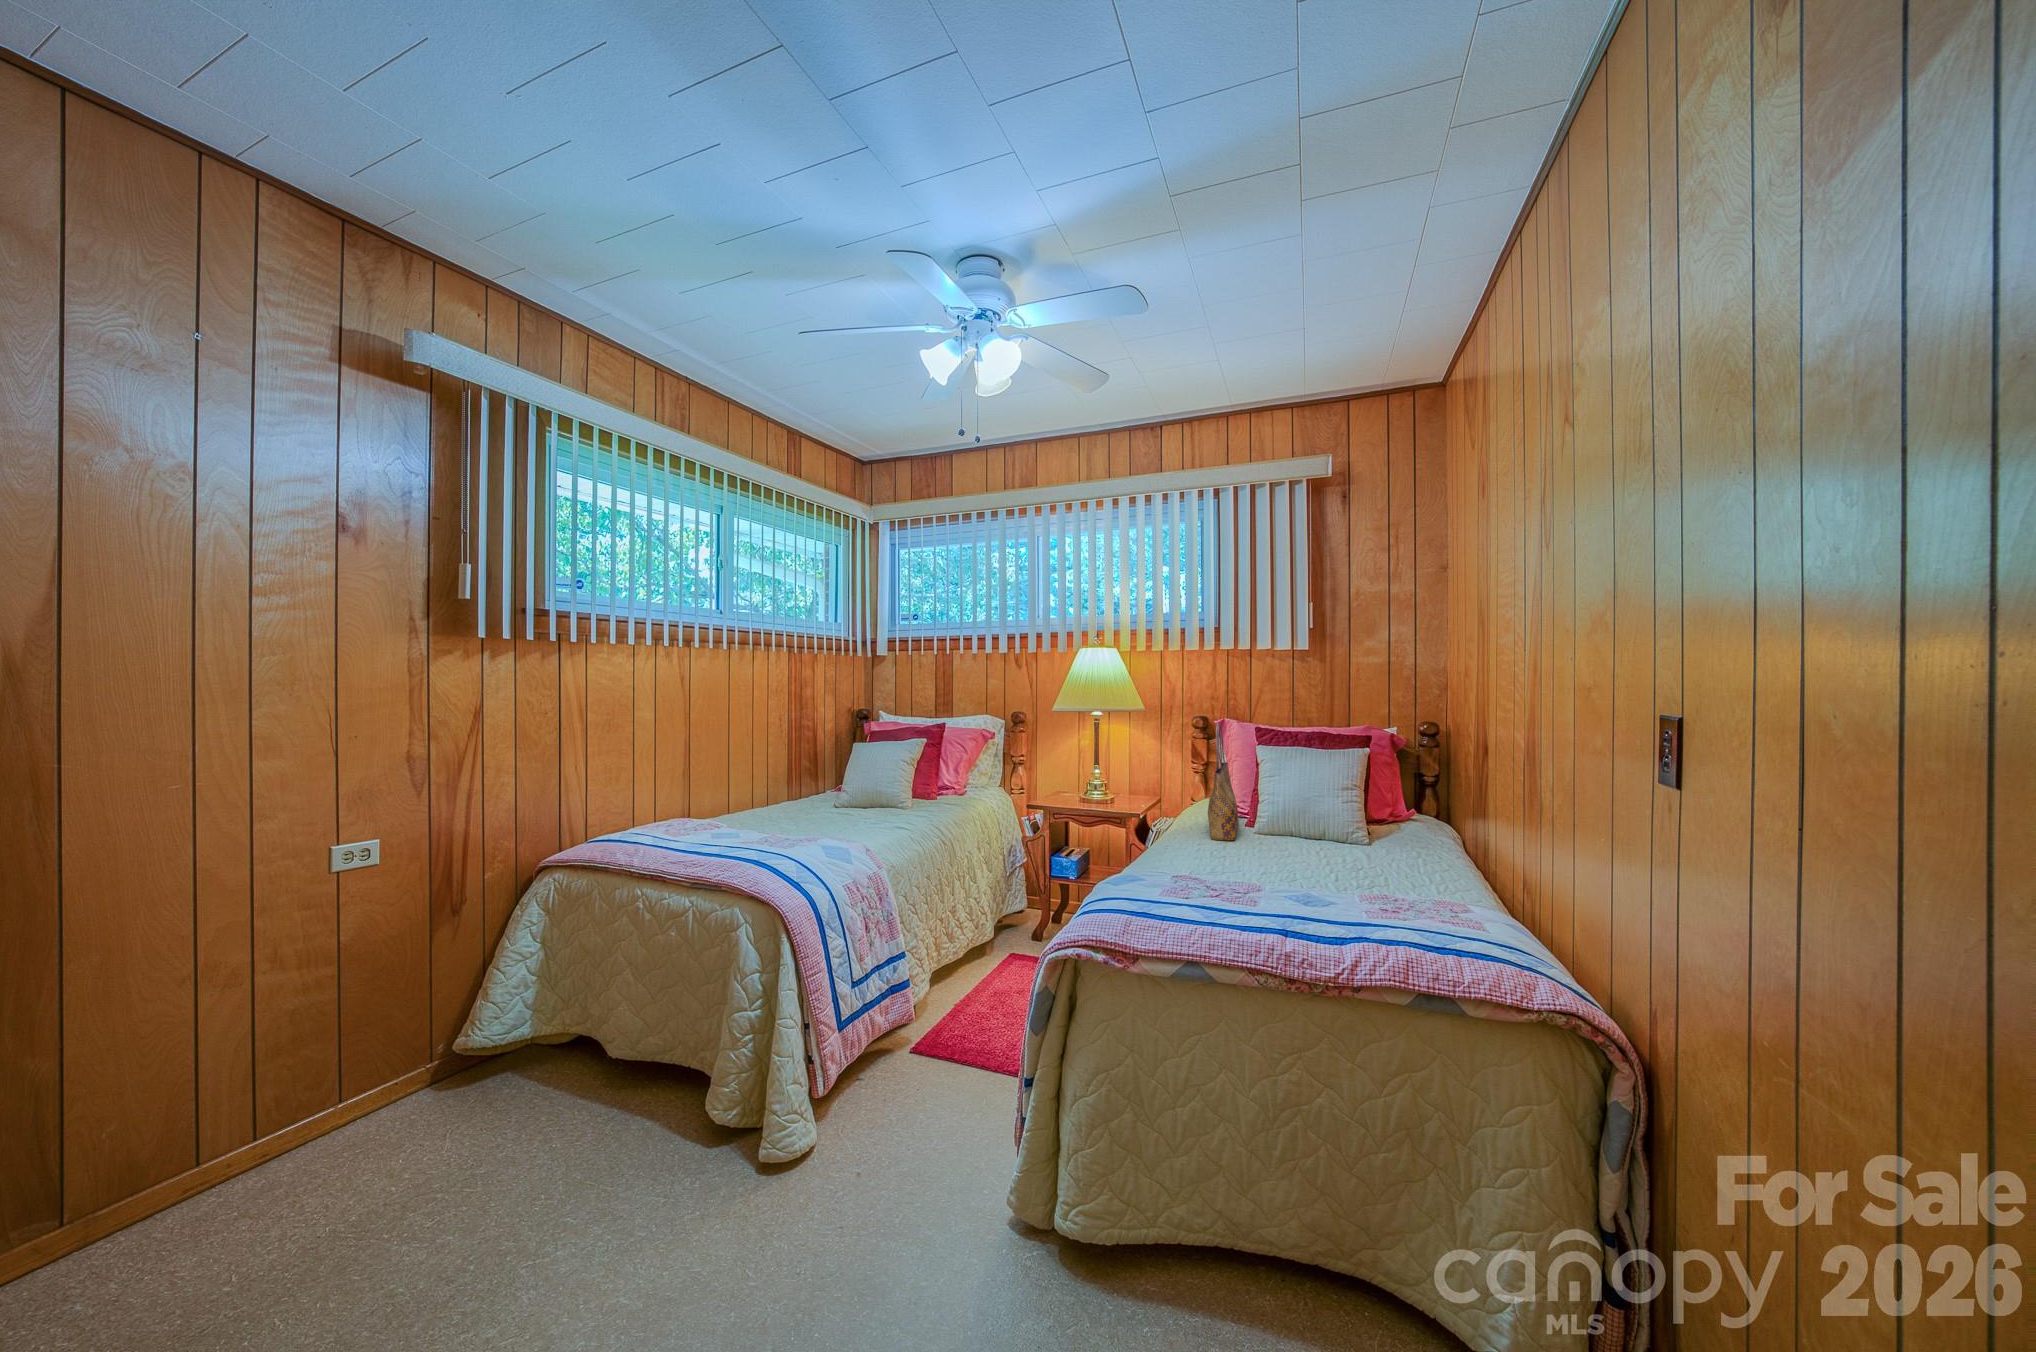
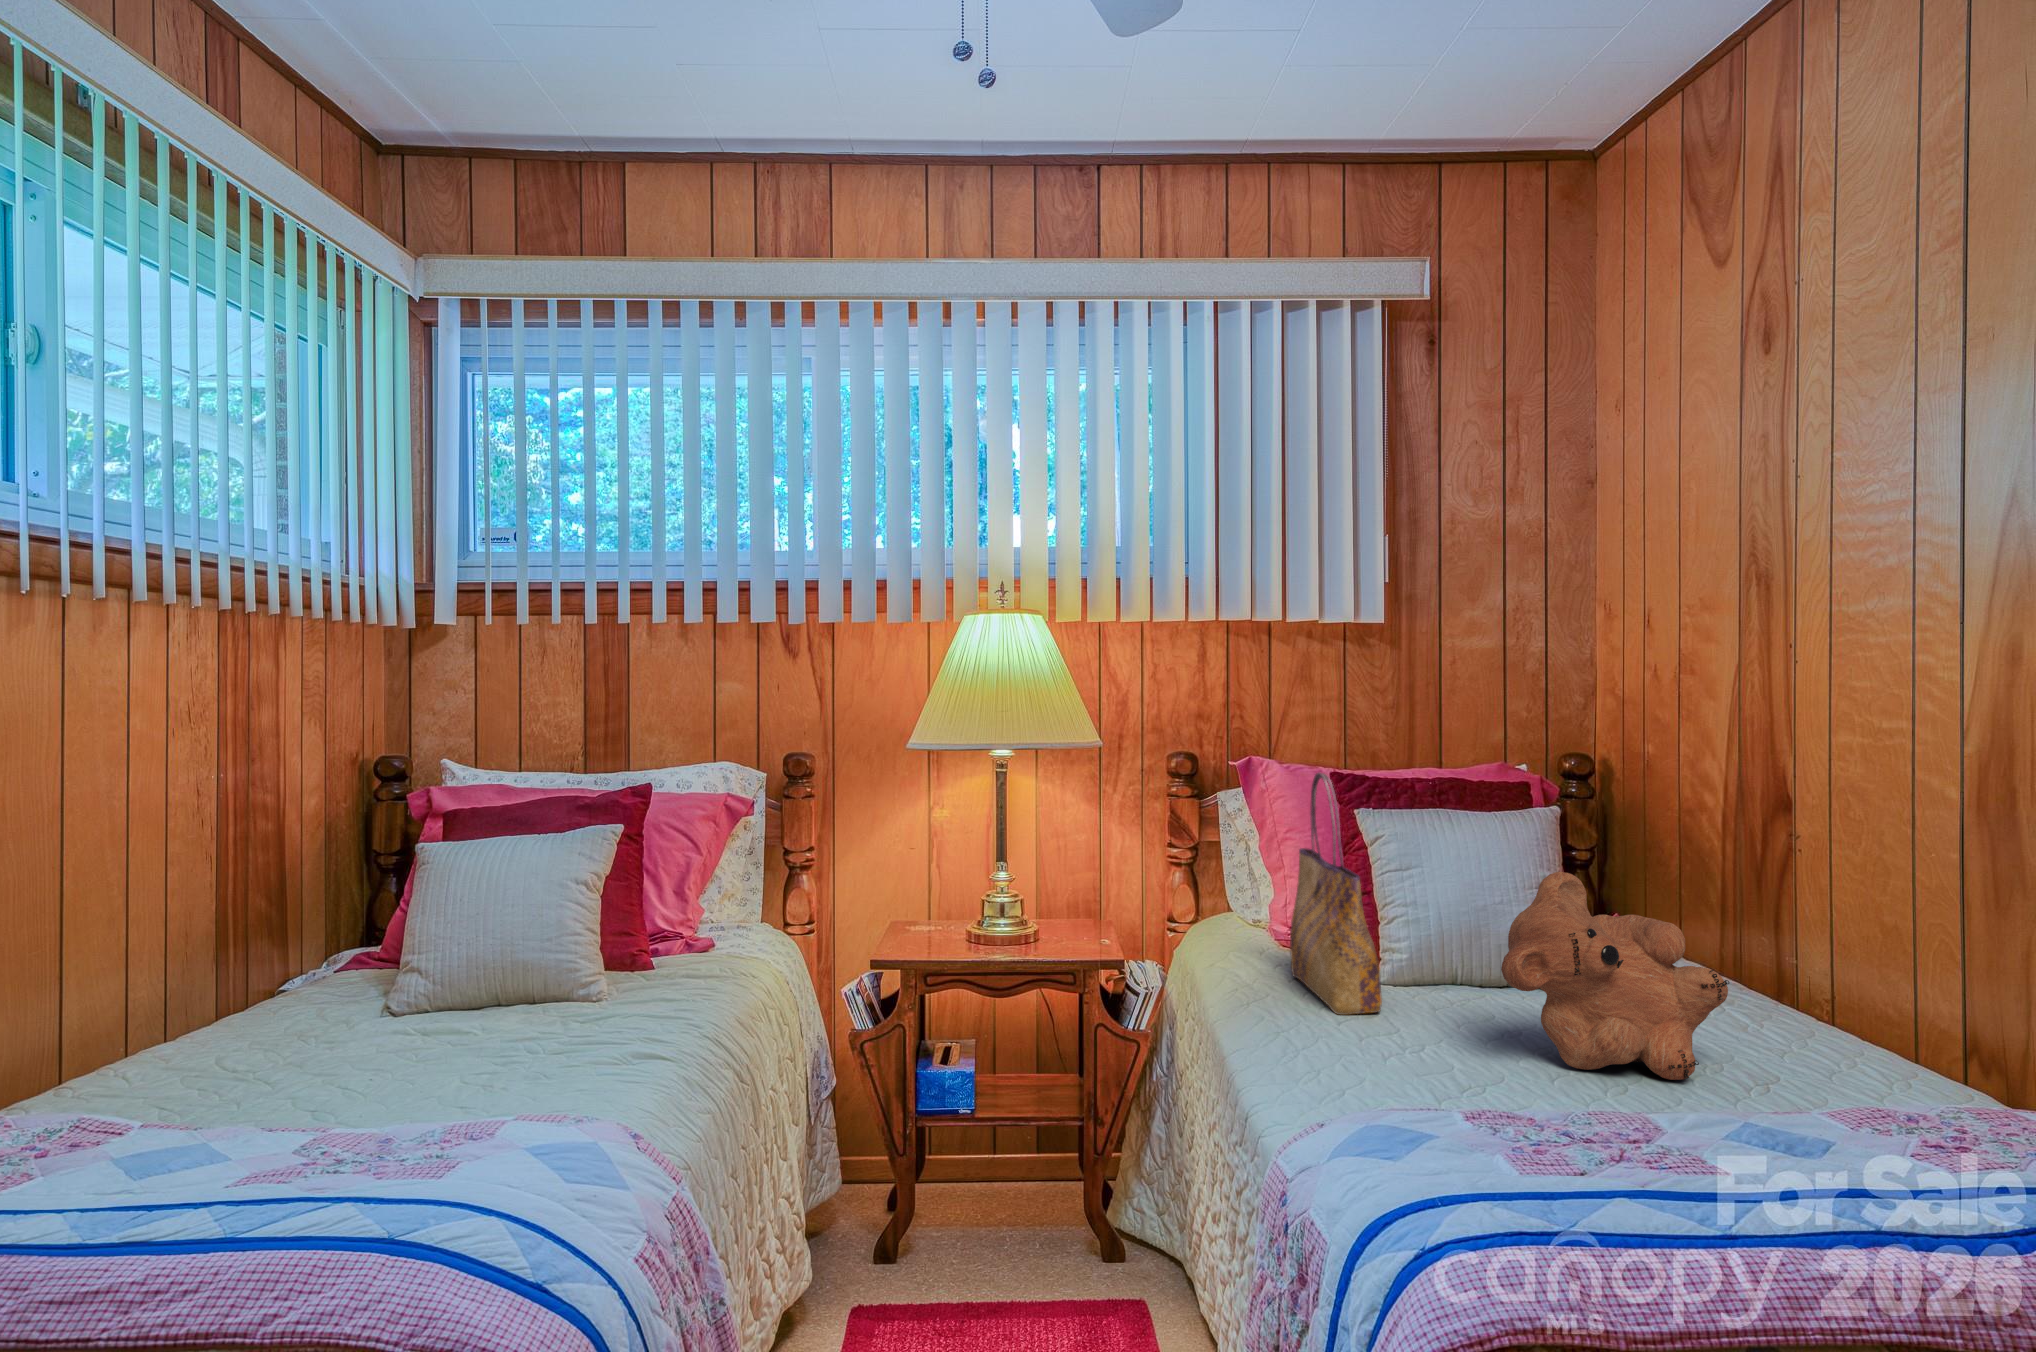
teddy bear: none [1250,770,1372,876] -> present [1501,872,1729,1080]

